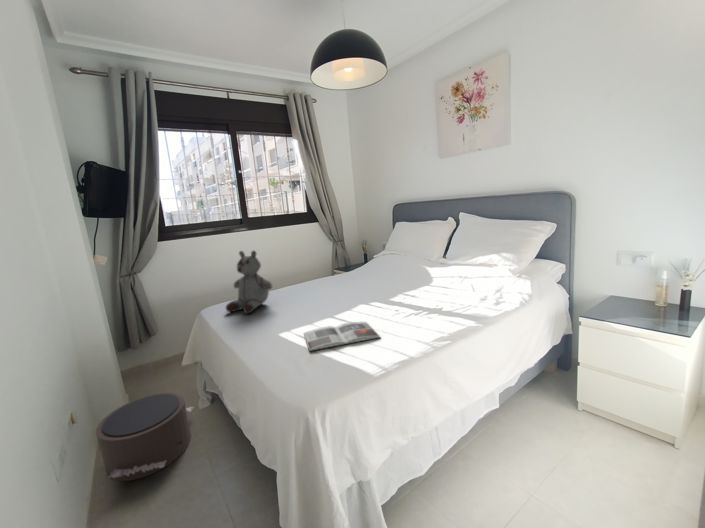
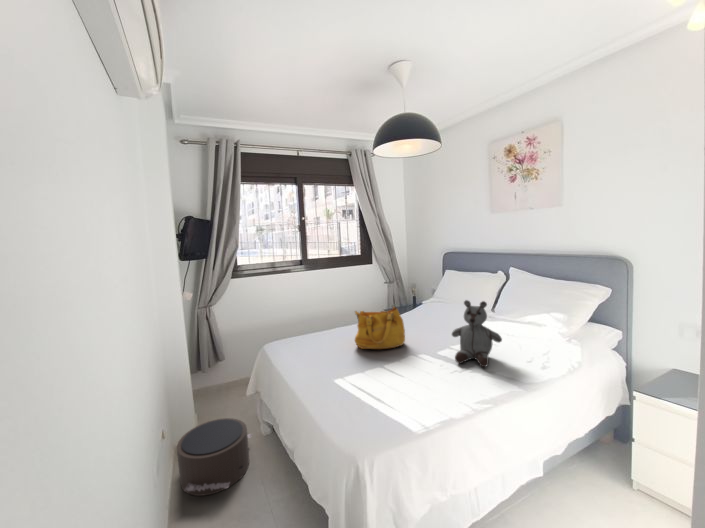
stuffed bear: present [226,251,272,313] -> present [452,300,502,367]
handbag: none [301,253,357,302] -> present [355,307,405,349]
magazine: present [304,322,380,351] -> none [355,375,425,401]

